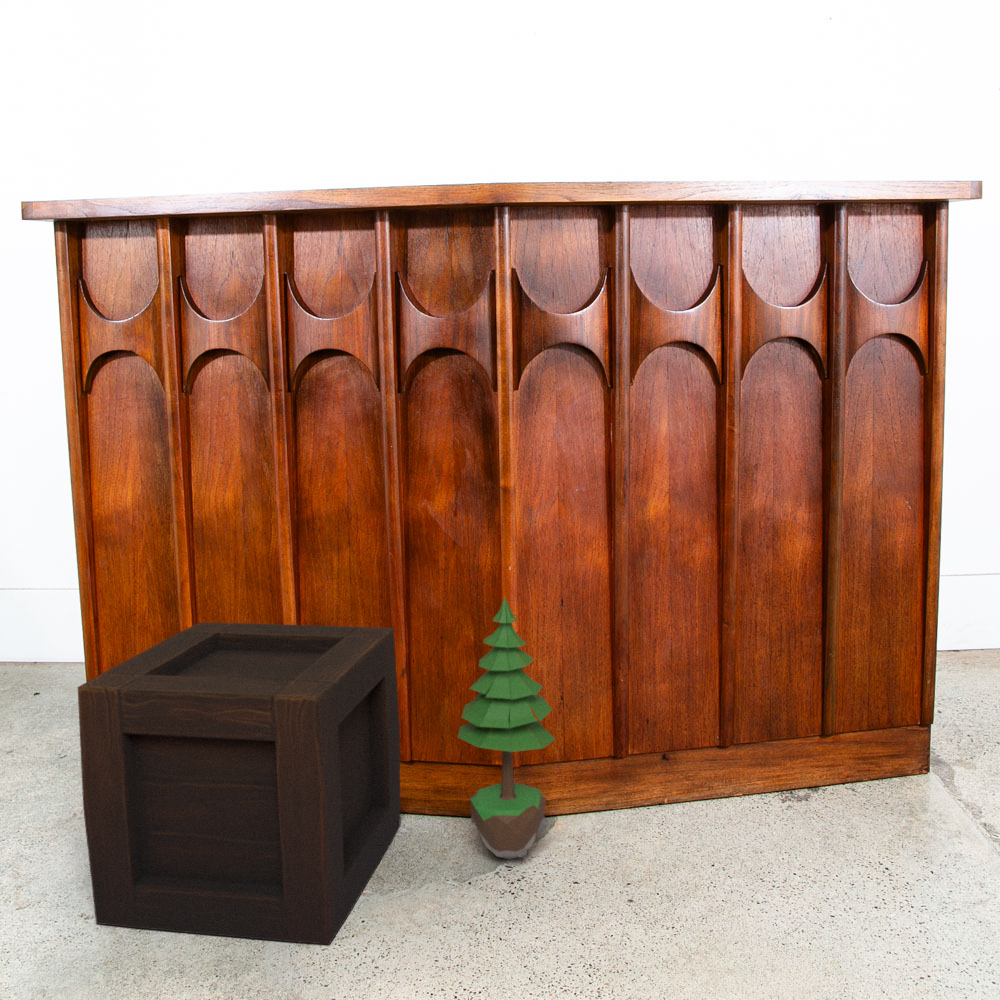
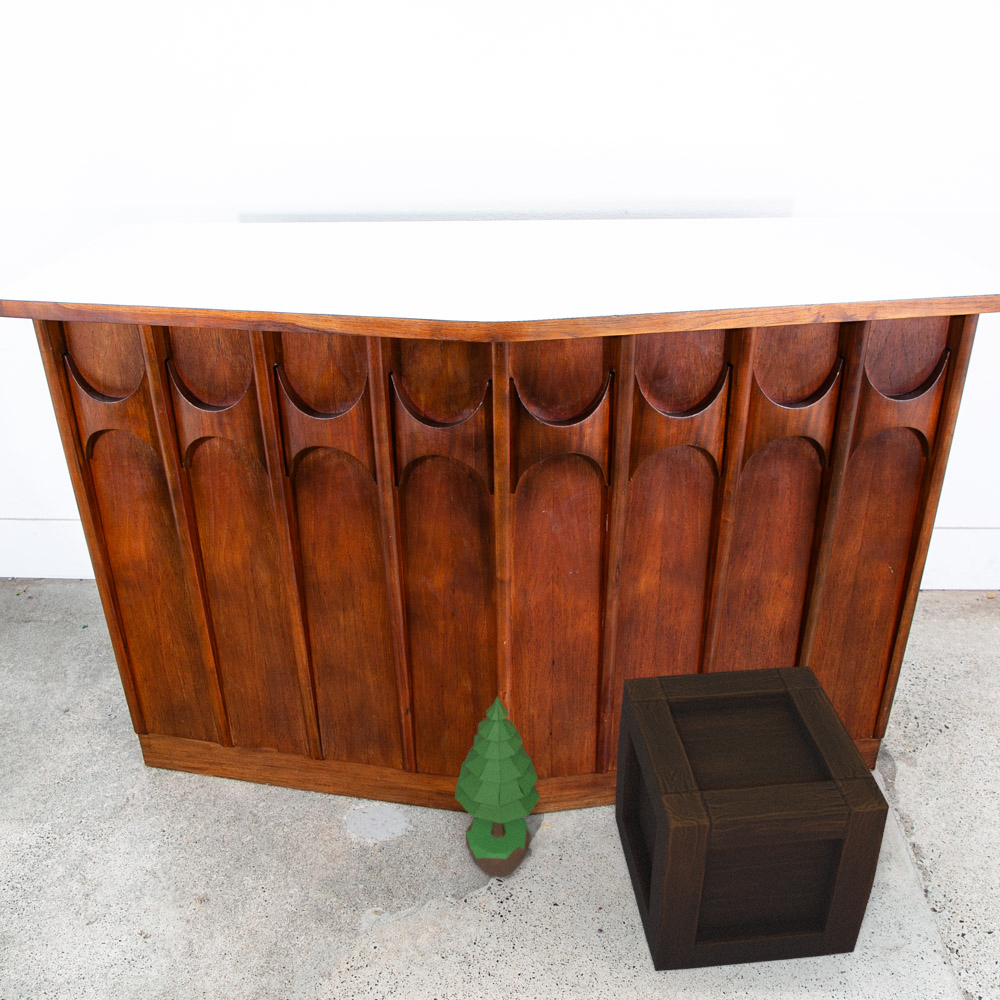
wooden crate: present [78,623,401,944] -> present [615,666,889,971]

